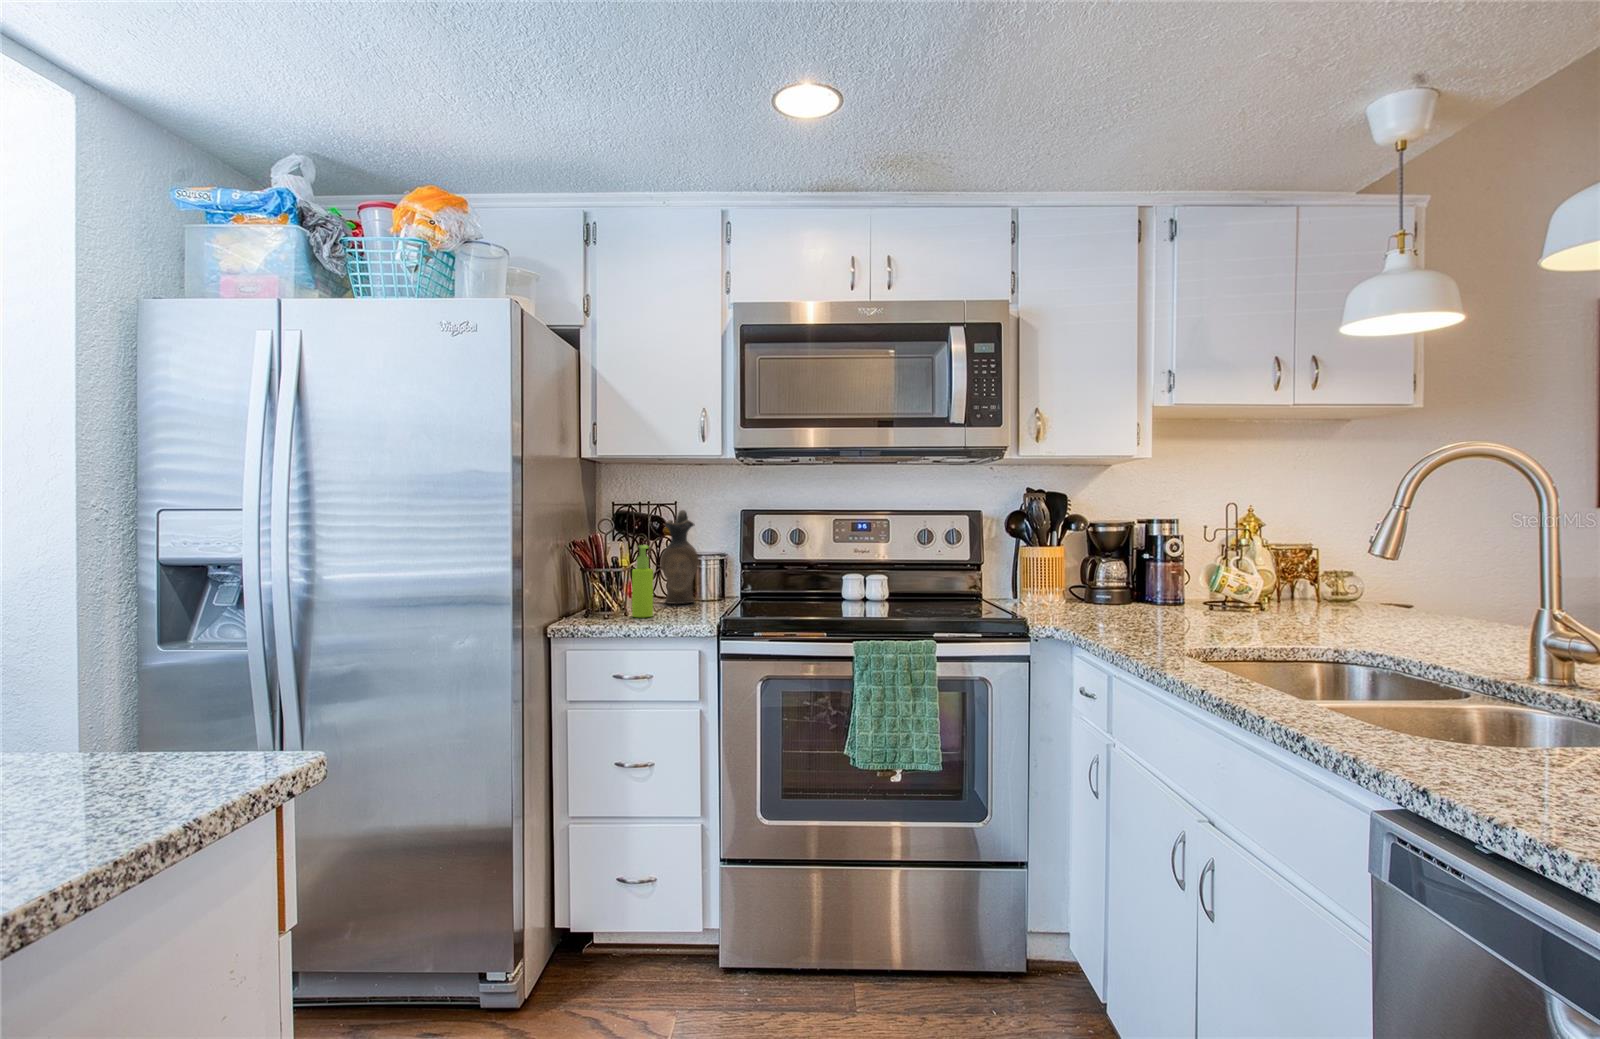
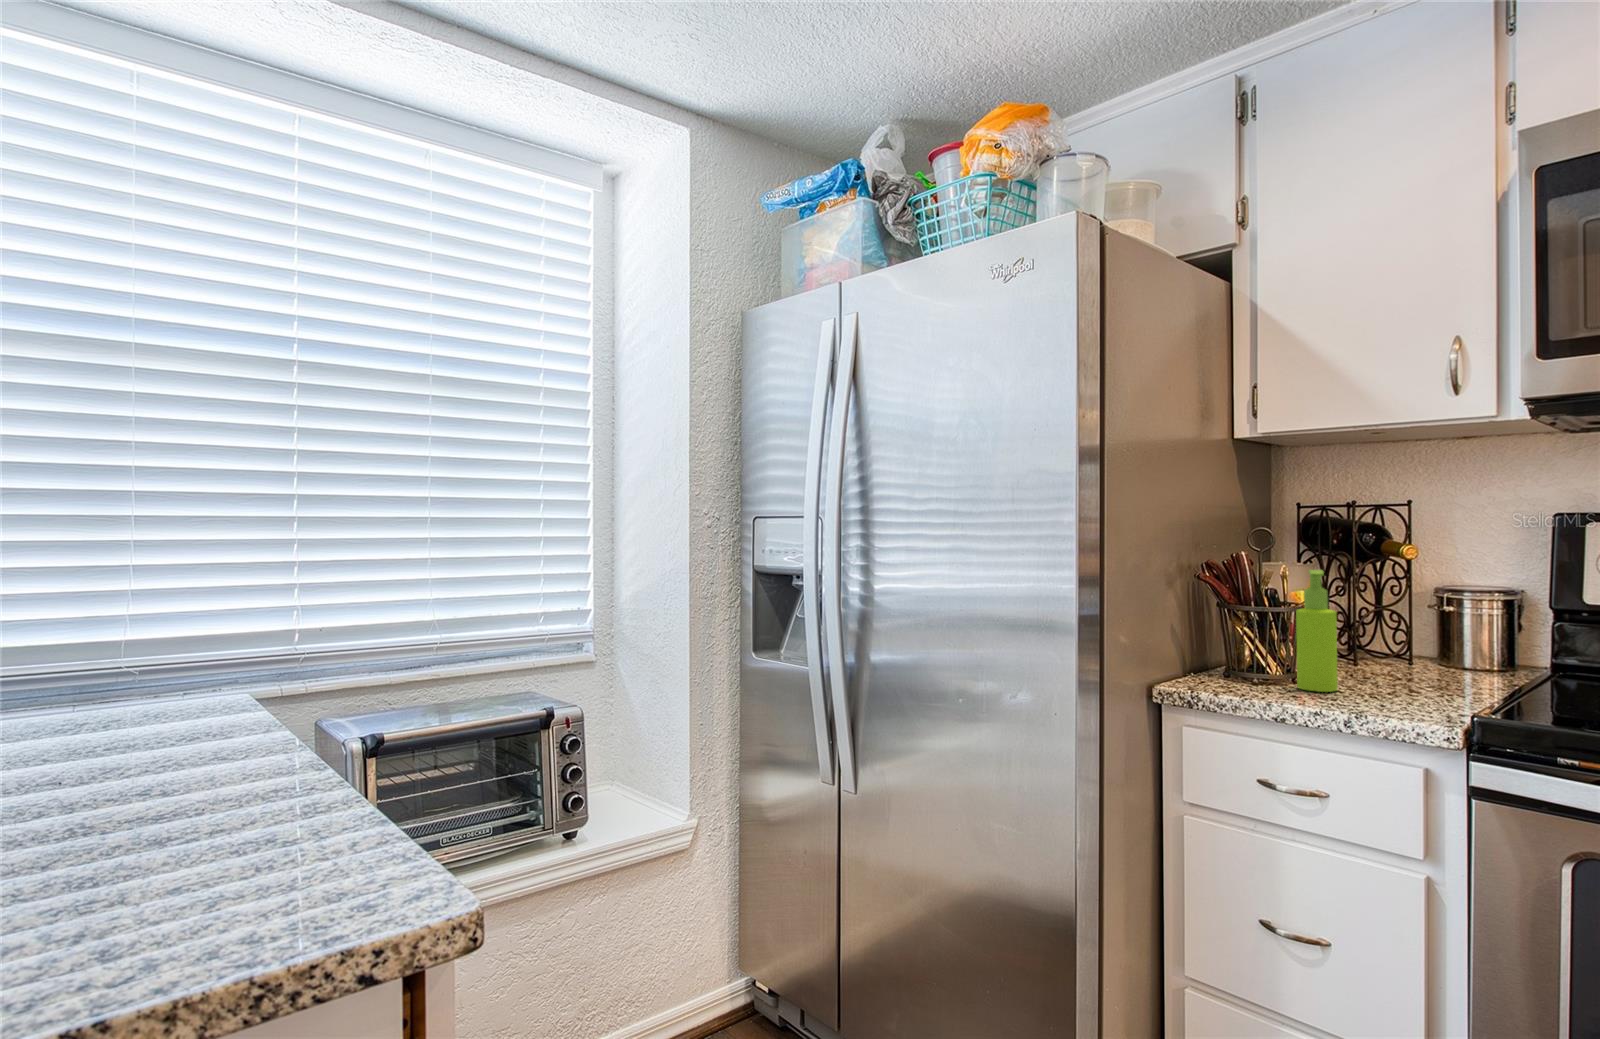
ceramic pitcher: present [660,510,699,604] -> none [1367,509,1447,674]

